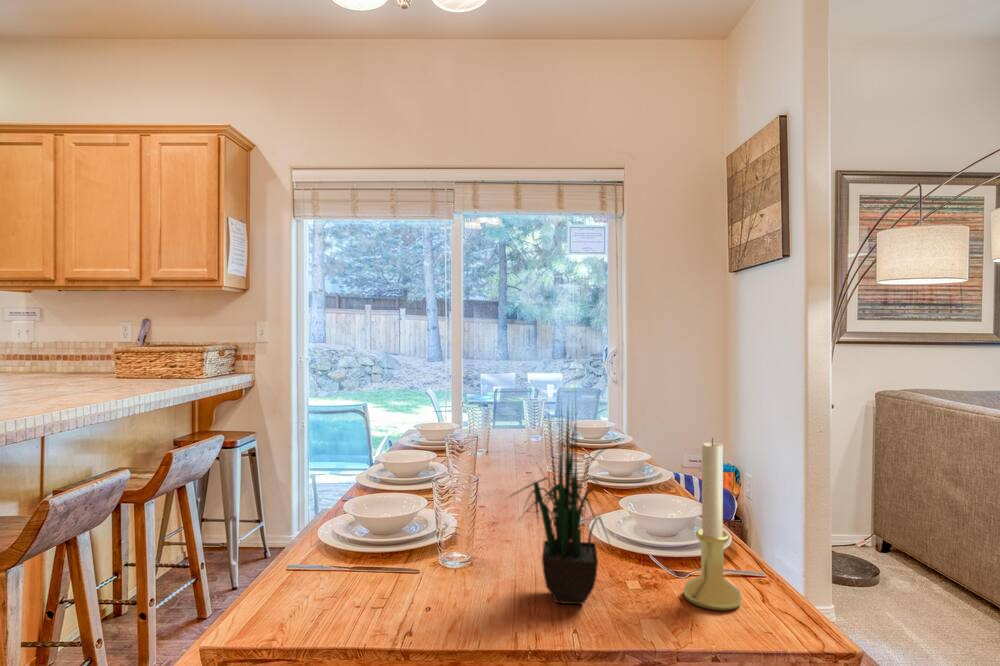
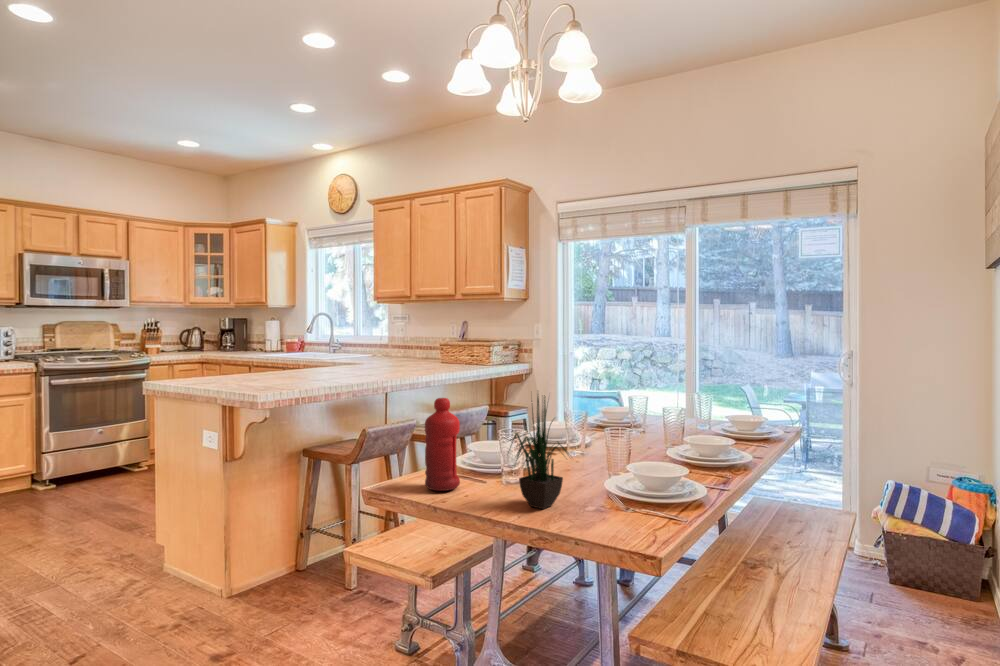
water bottle: none [330,431,397,612] -> present [425,398,460,491]
candle holder: present [684,438,742,610] -> none [603,418,640,528]

